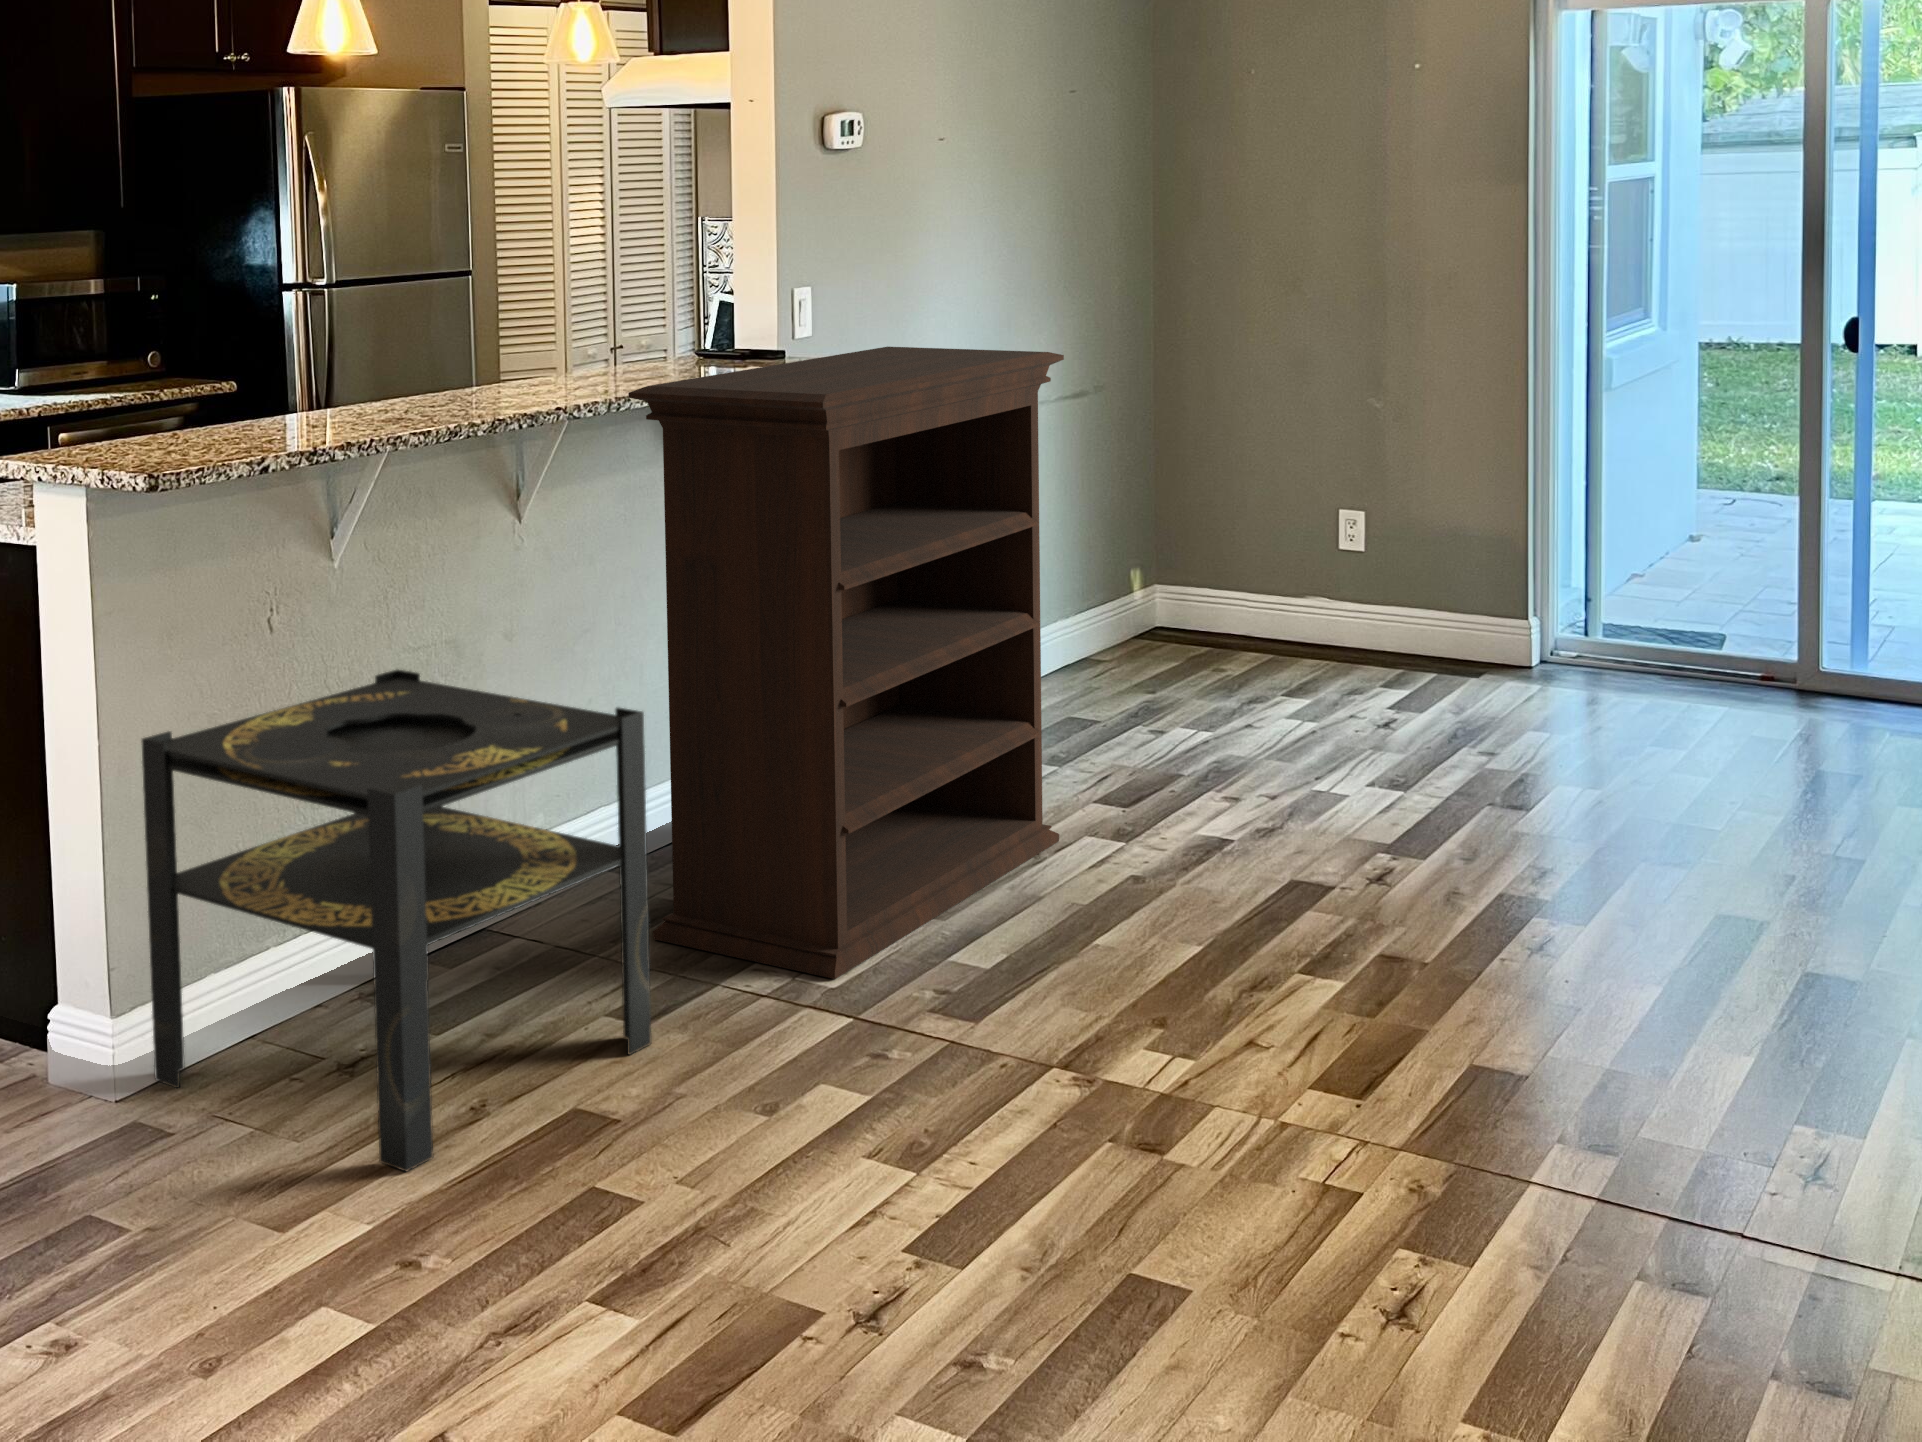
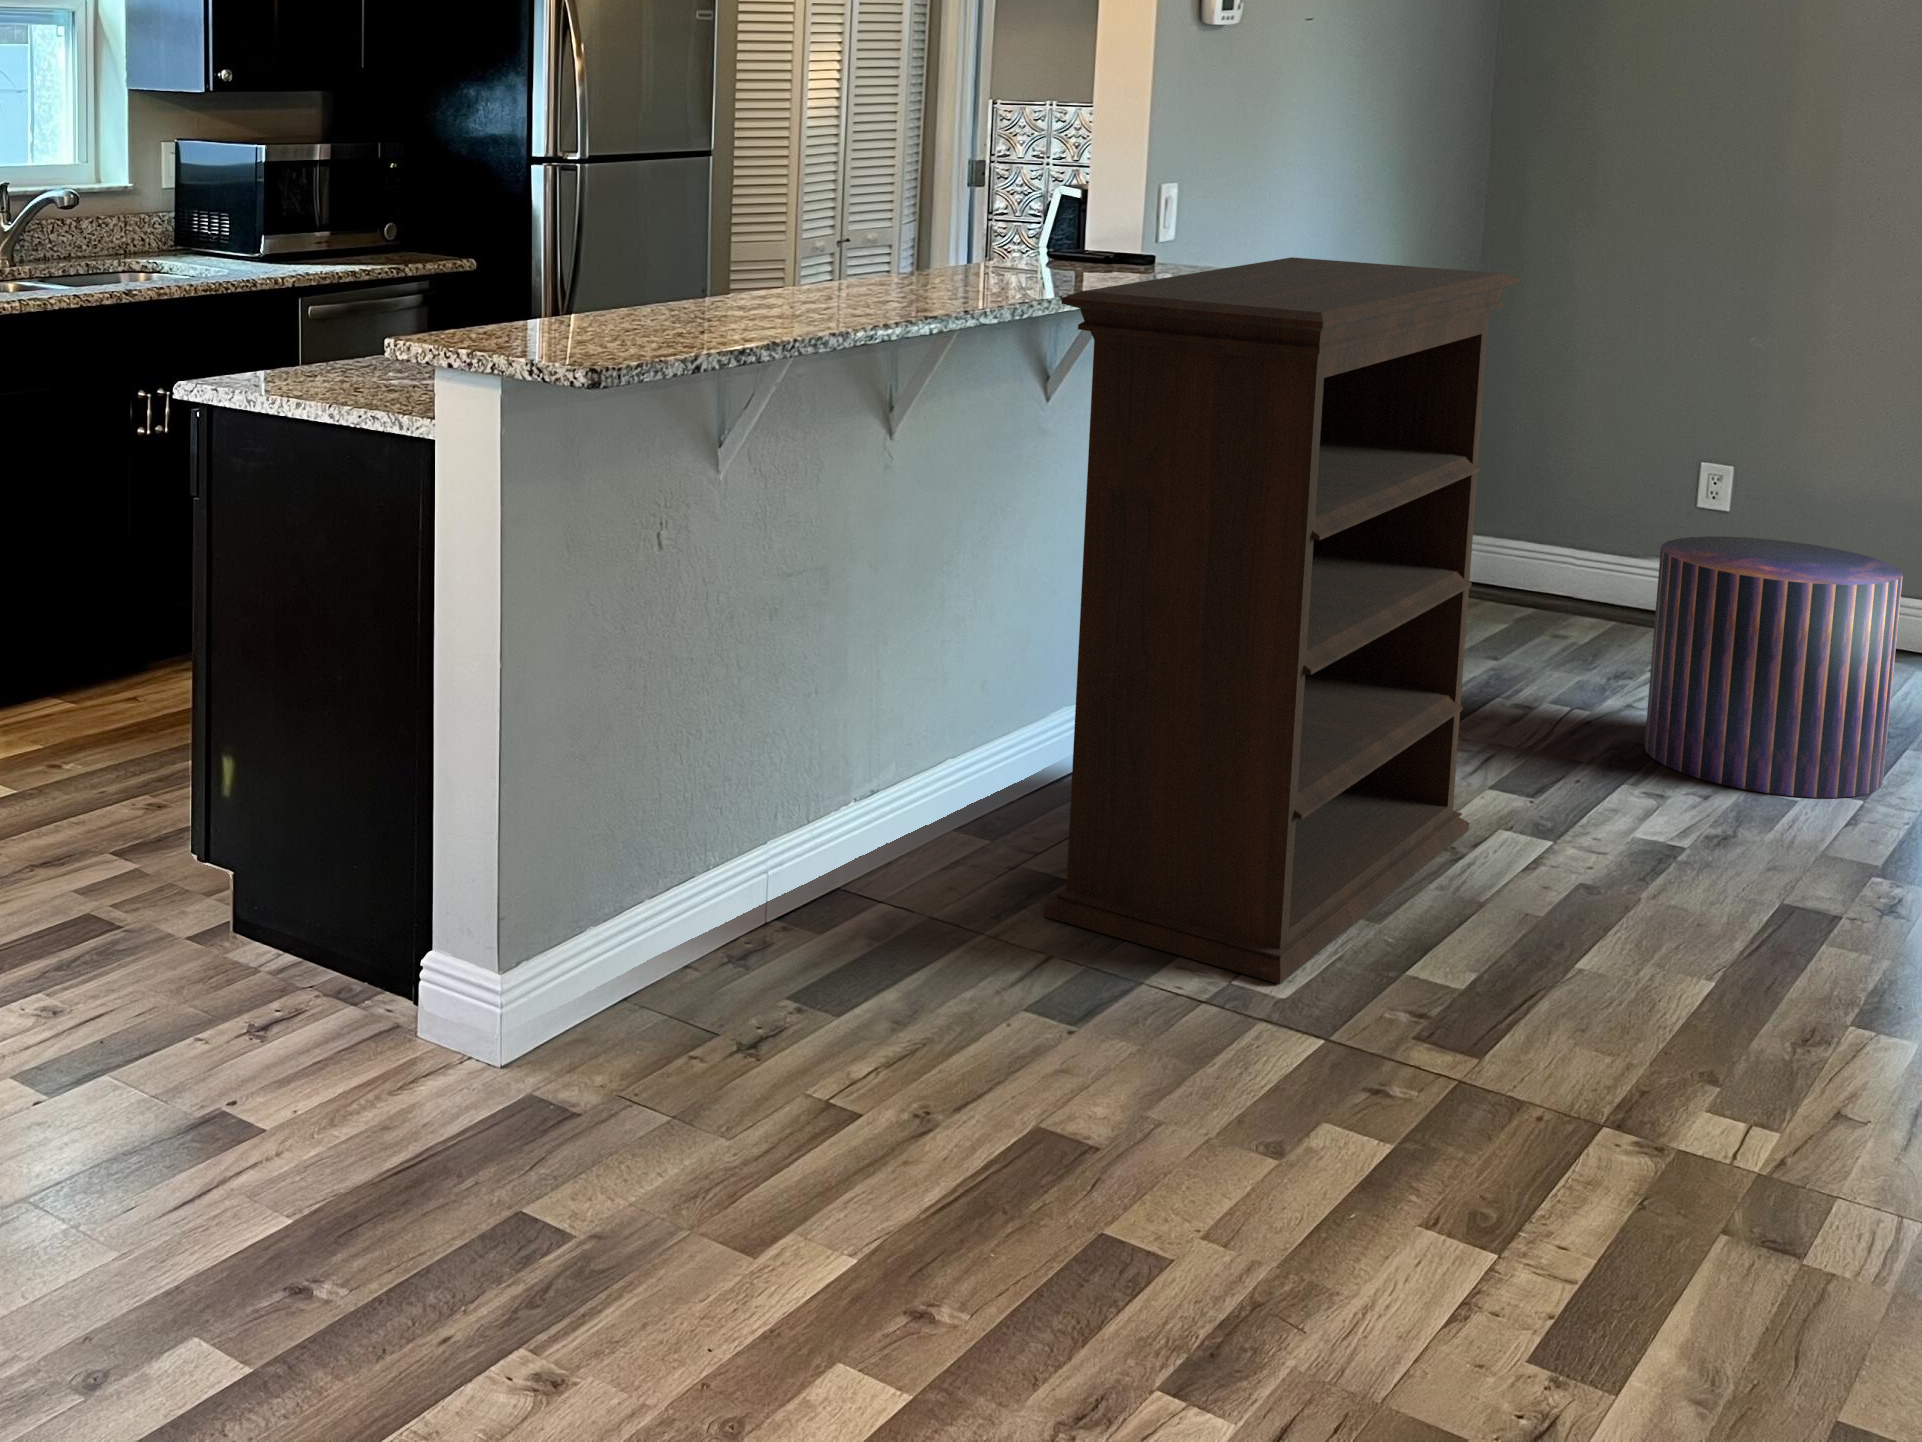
pouf: none [1245,571,1434,793] -> present [1644,536,1903,798]
side table: present [142,670,651,1171] -> none [538,598,1116,1191]

